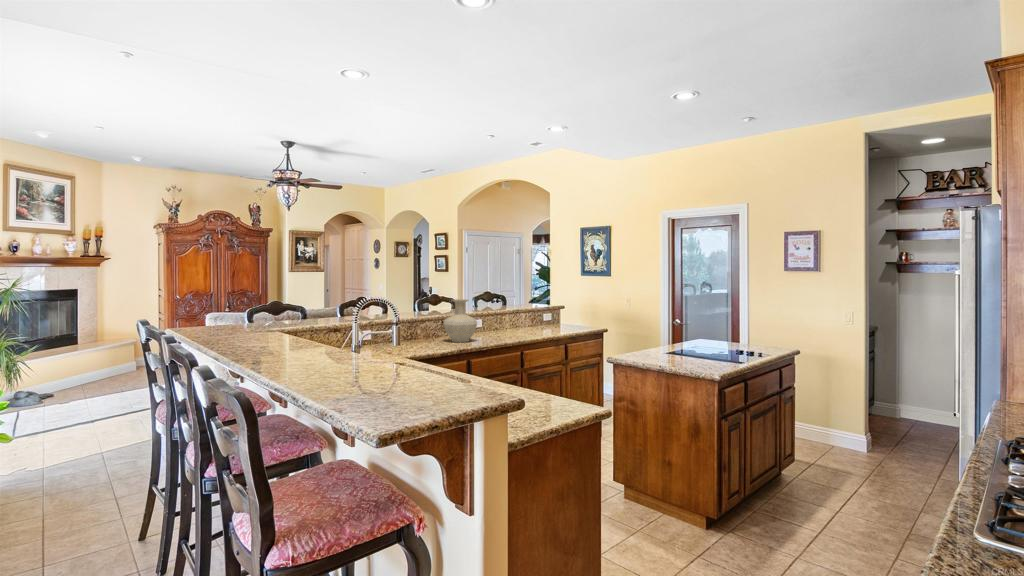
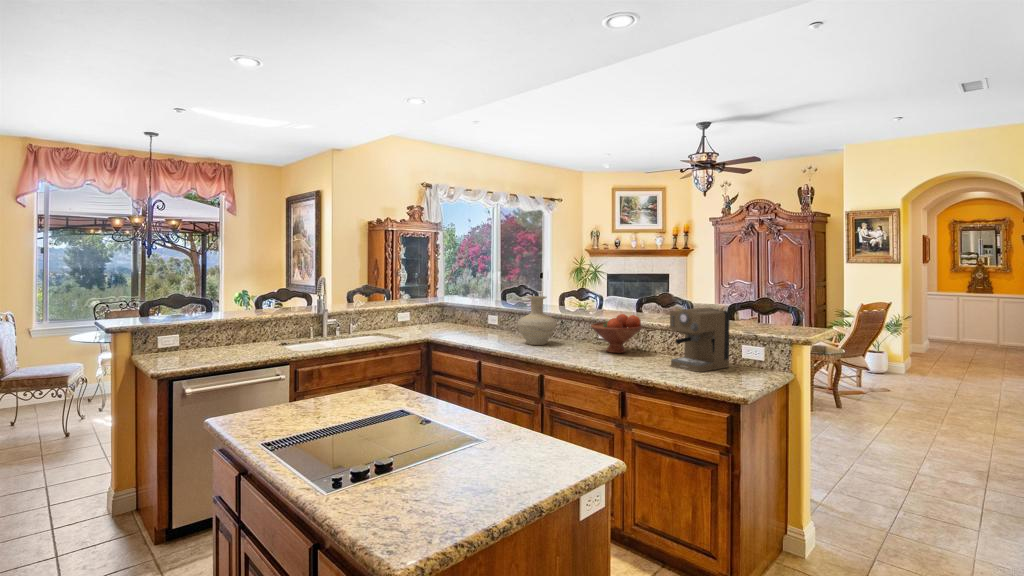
coffee maker: none [534,295,567,333] -> present [670,307,730,372]
fruit bowl: none [483,307,520,335] -> present [591,314,642,353]

